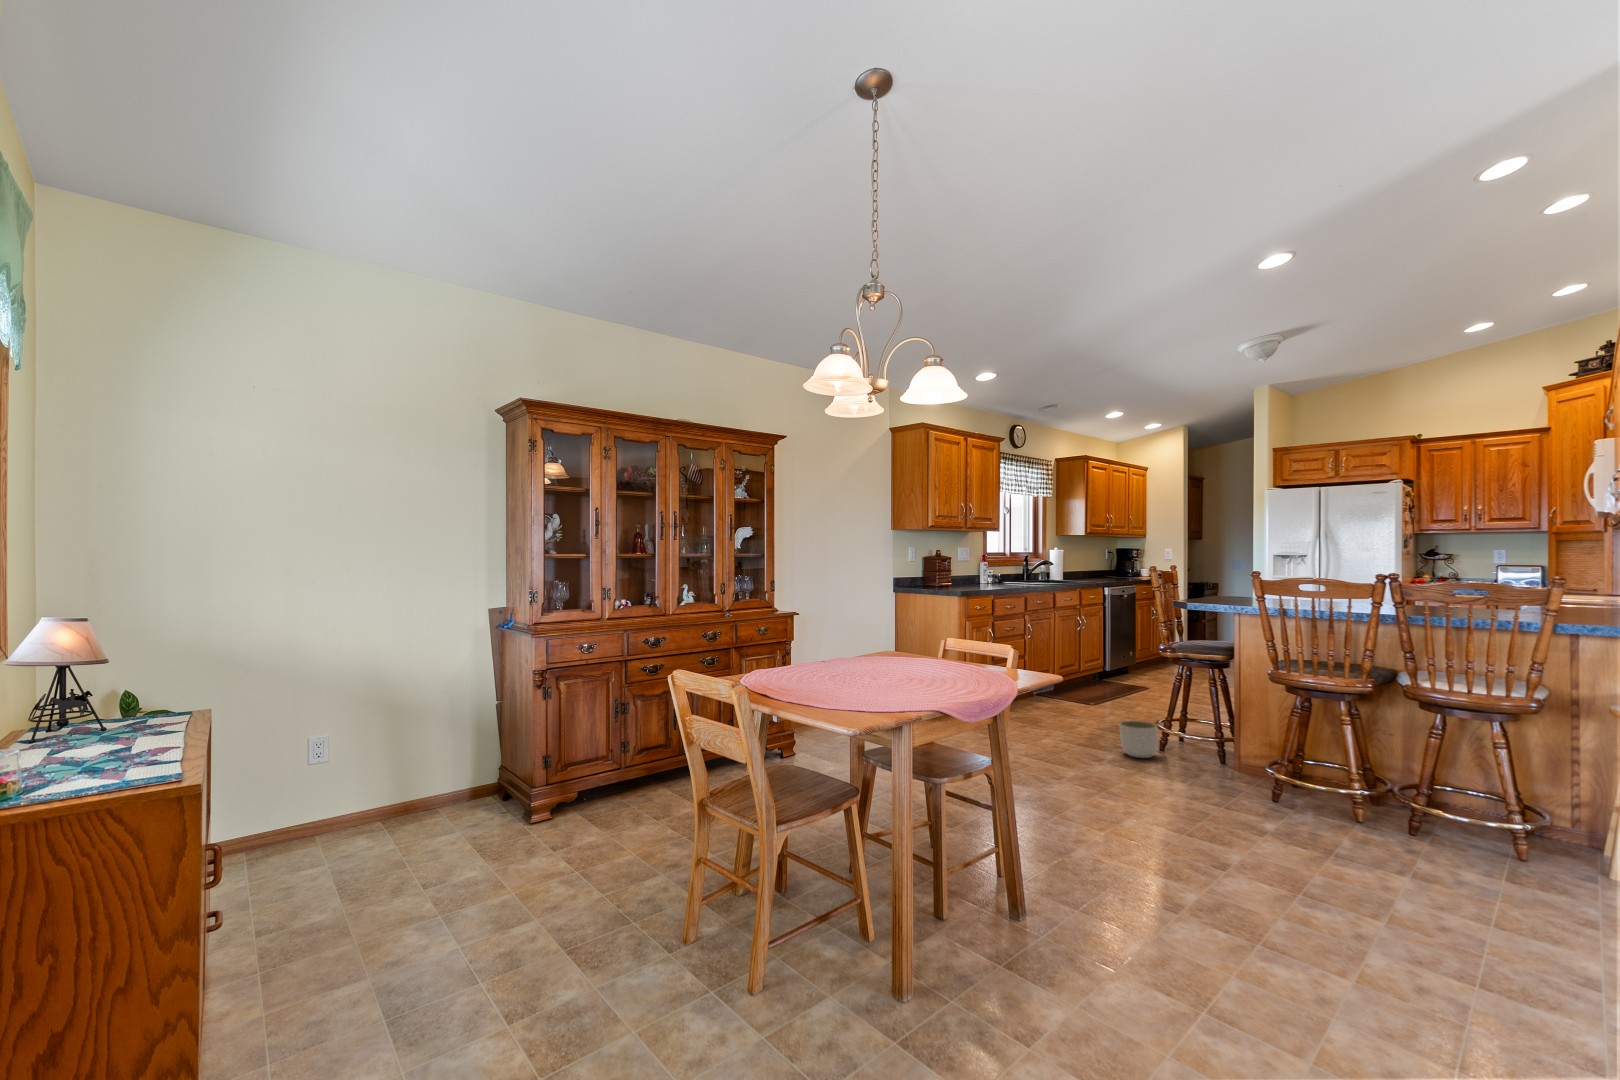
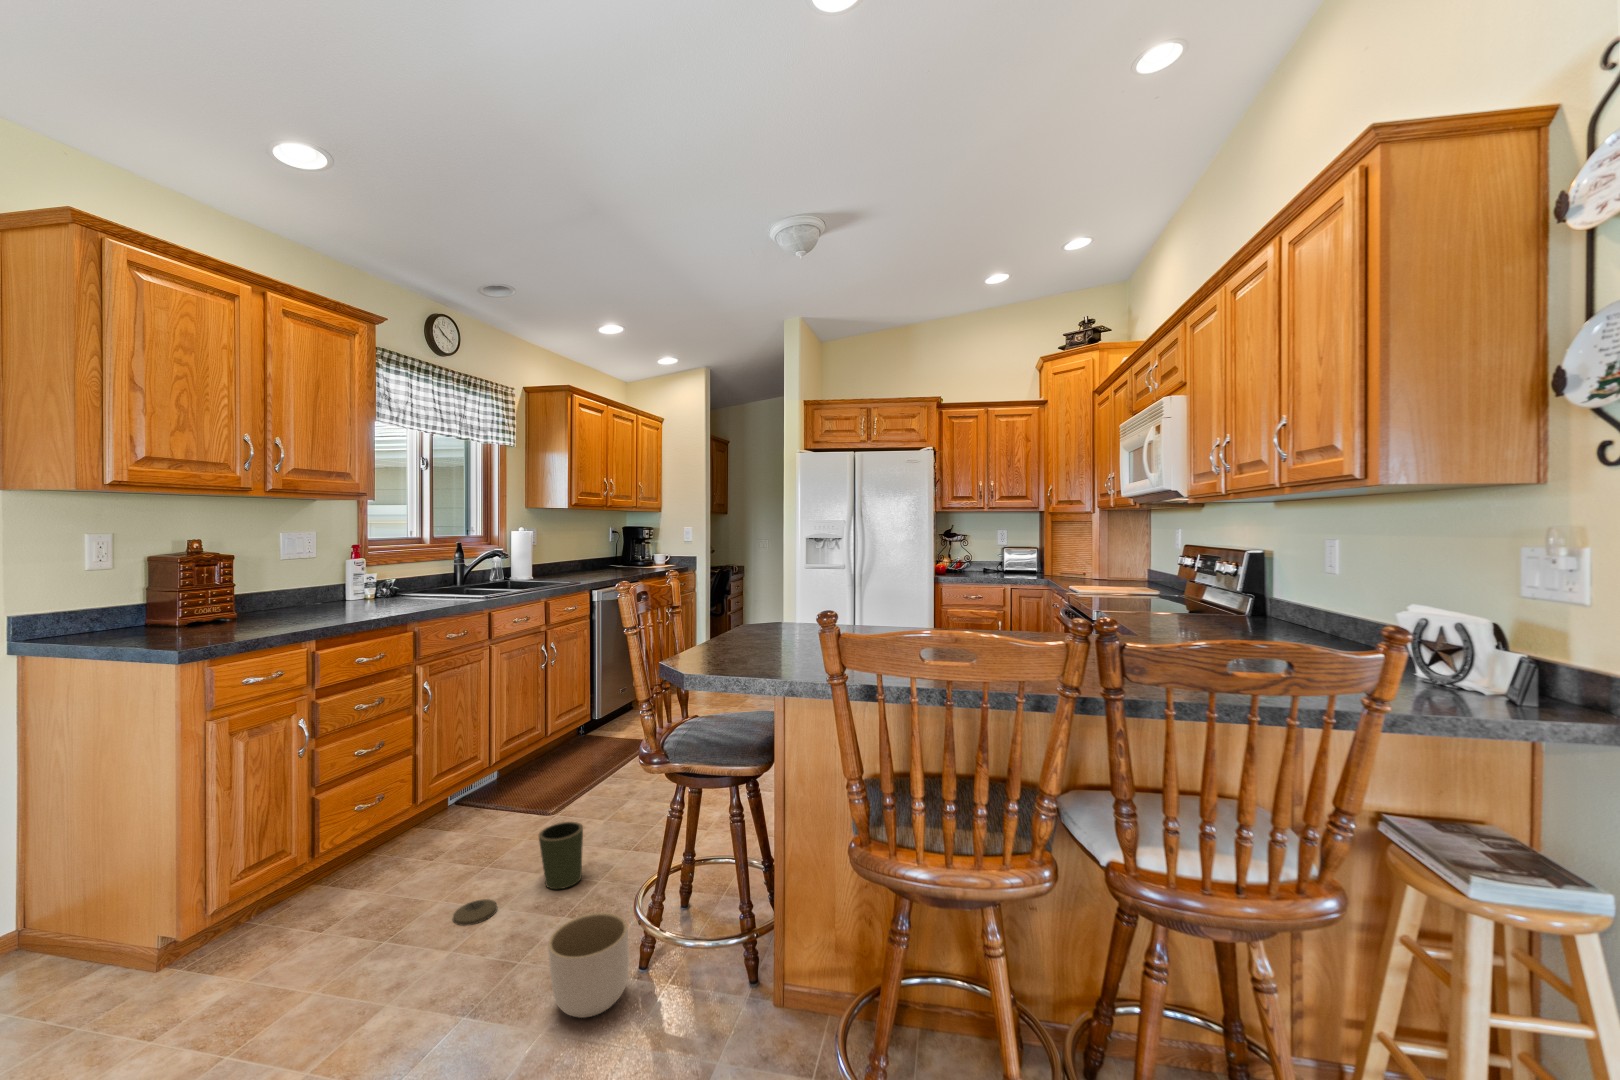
trash can: none [1059,698,1121,730] -> present [453,822,583,926]

